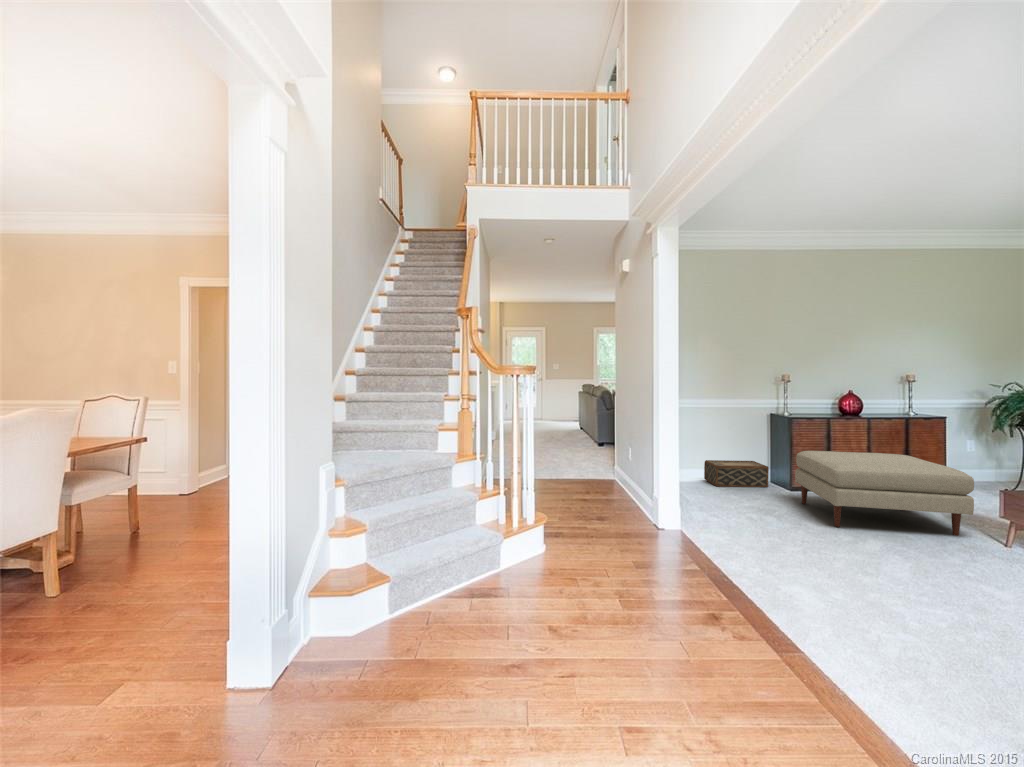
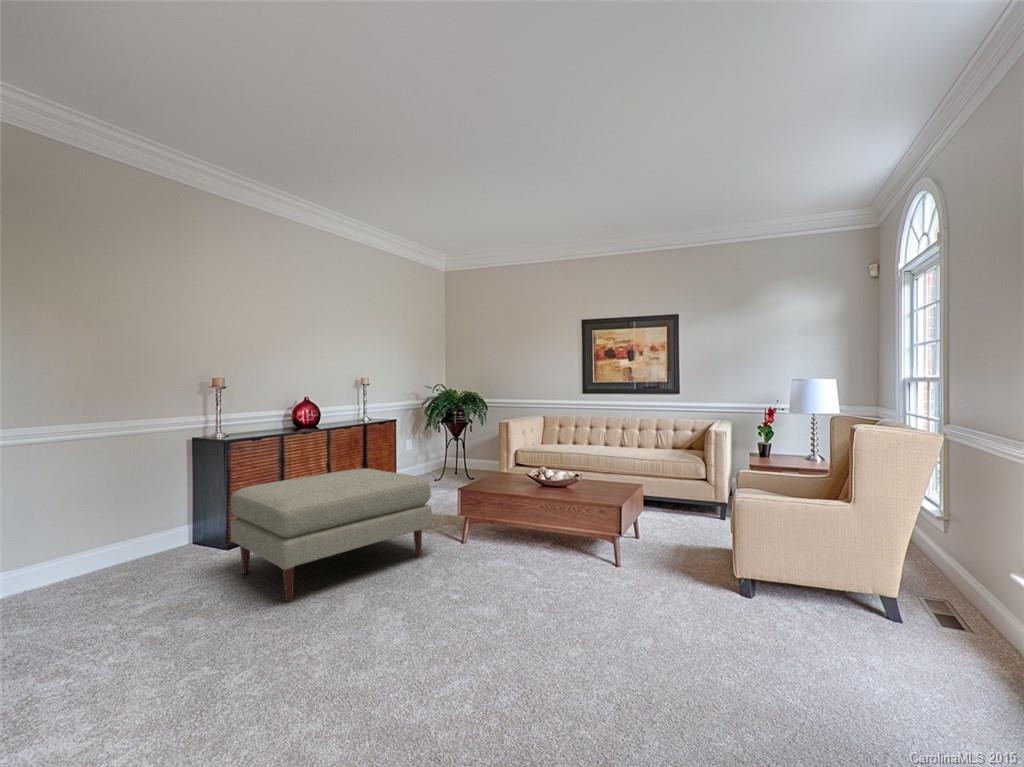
woven basket: present [704,460,769,487] -> none [65,520,194,589]

